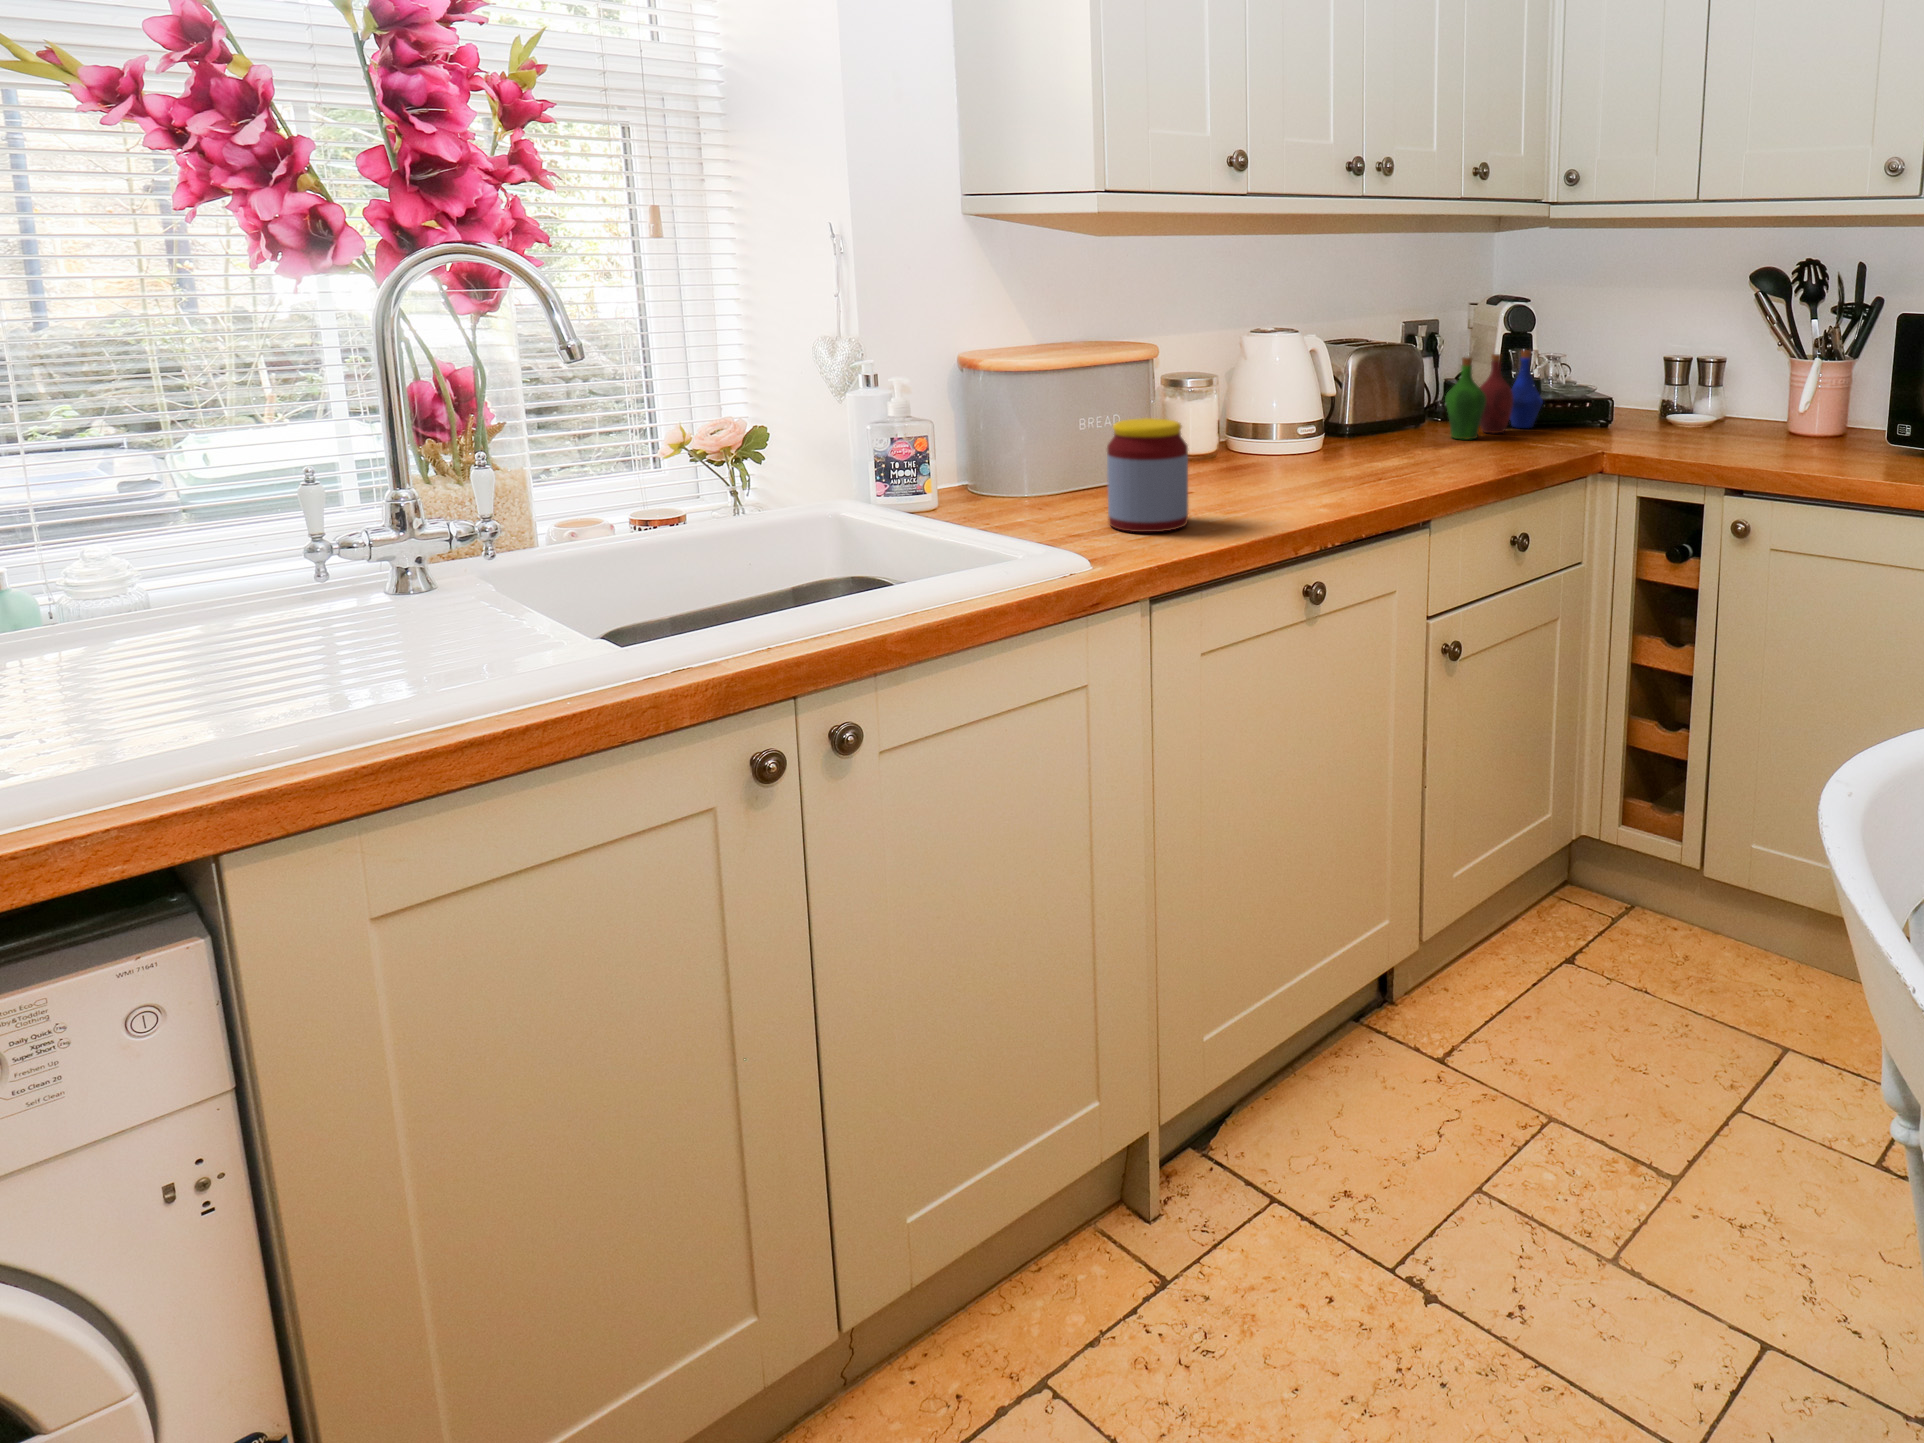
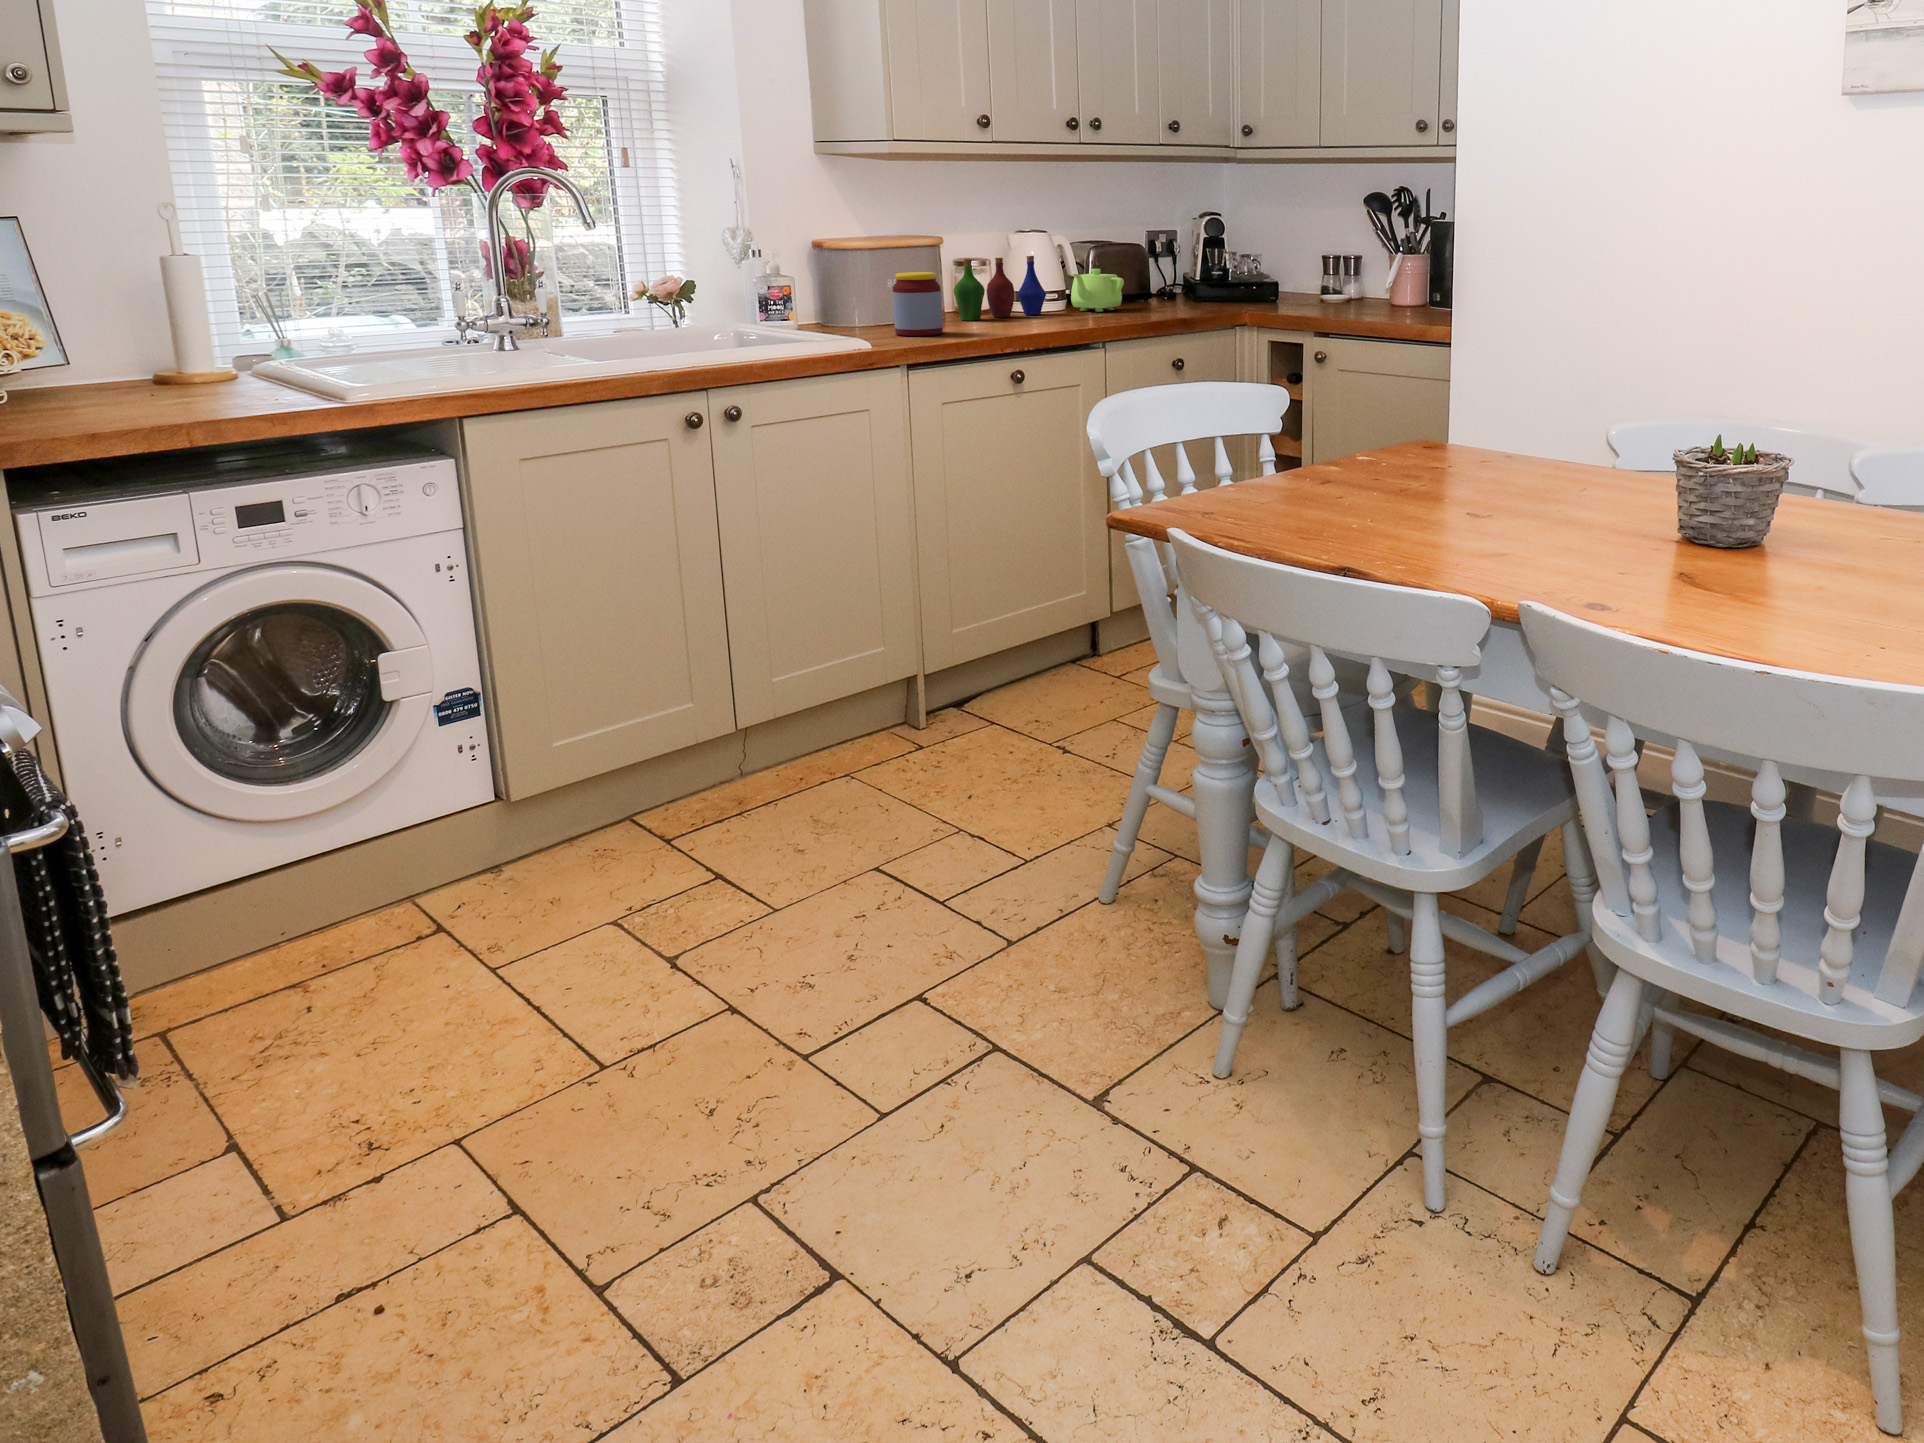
bottle: present [1445,350,1543,440] -> present [954,256,1046,320]
teapot: none [1339,389,1425,457] -> present [1071,269,1124,312]

